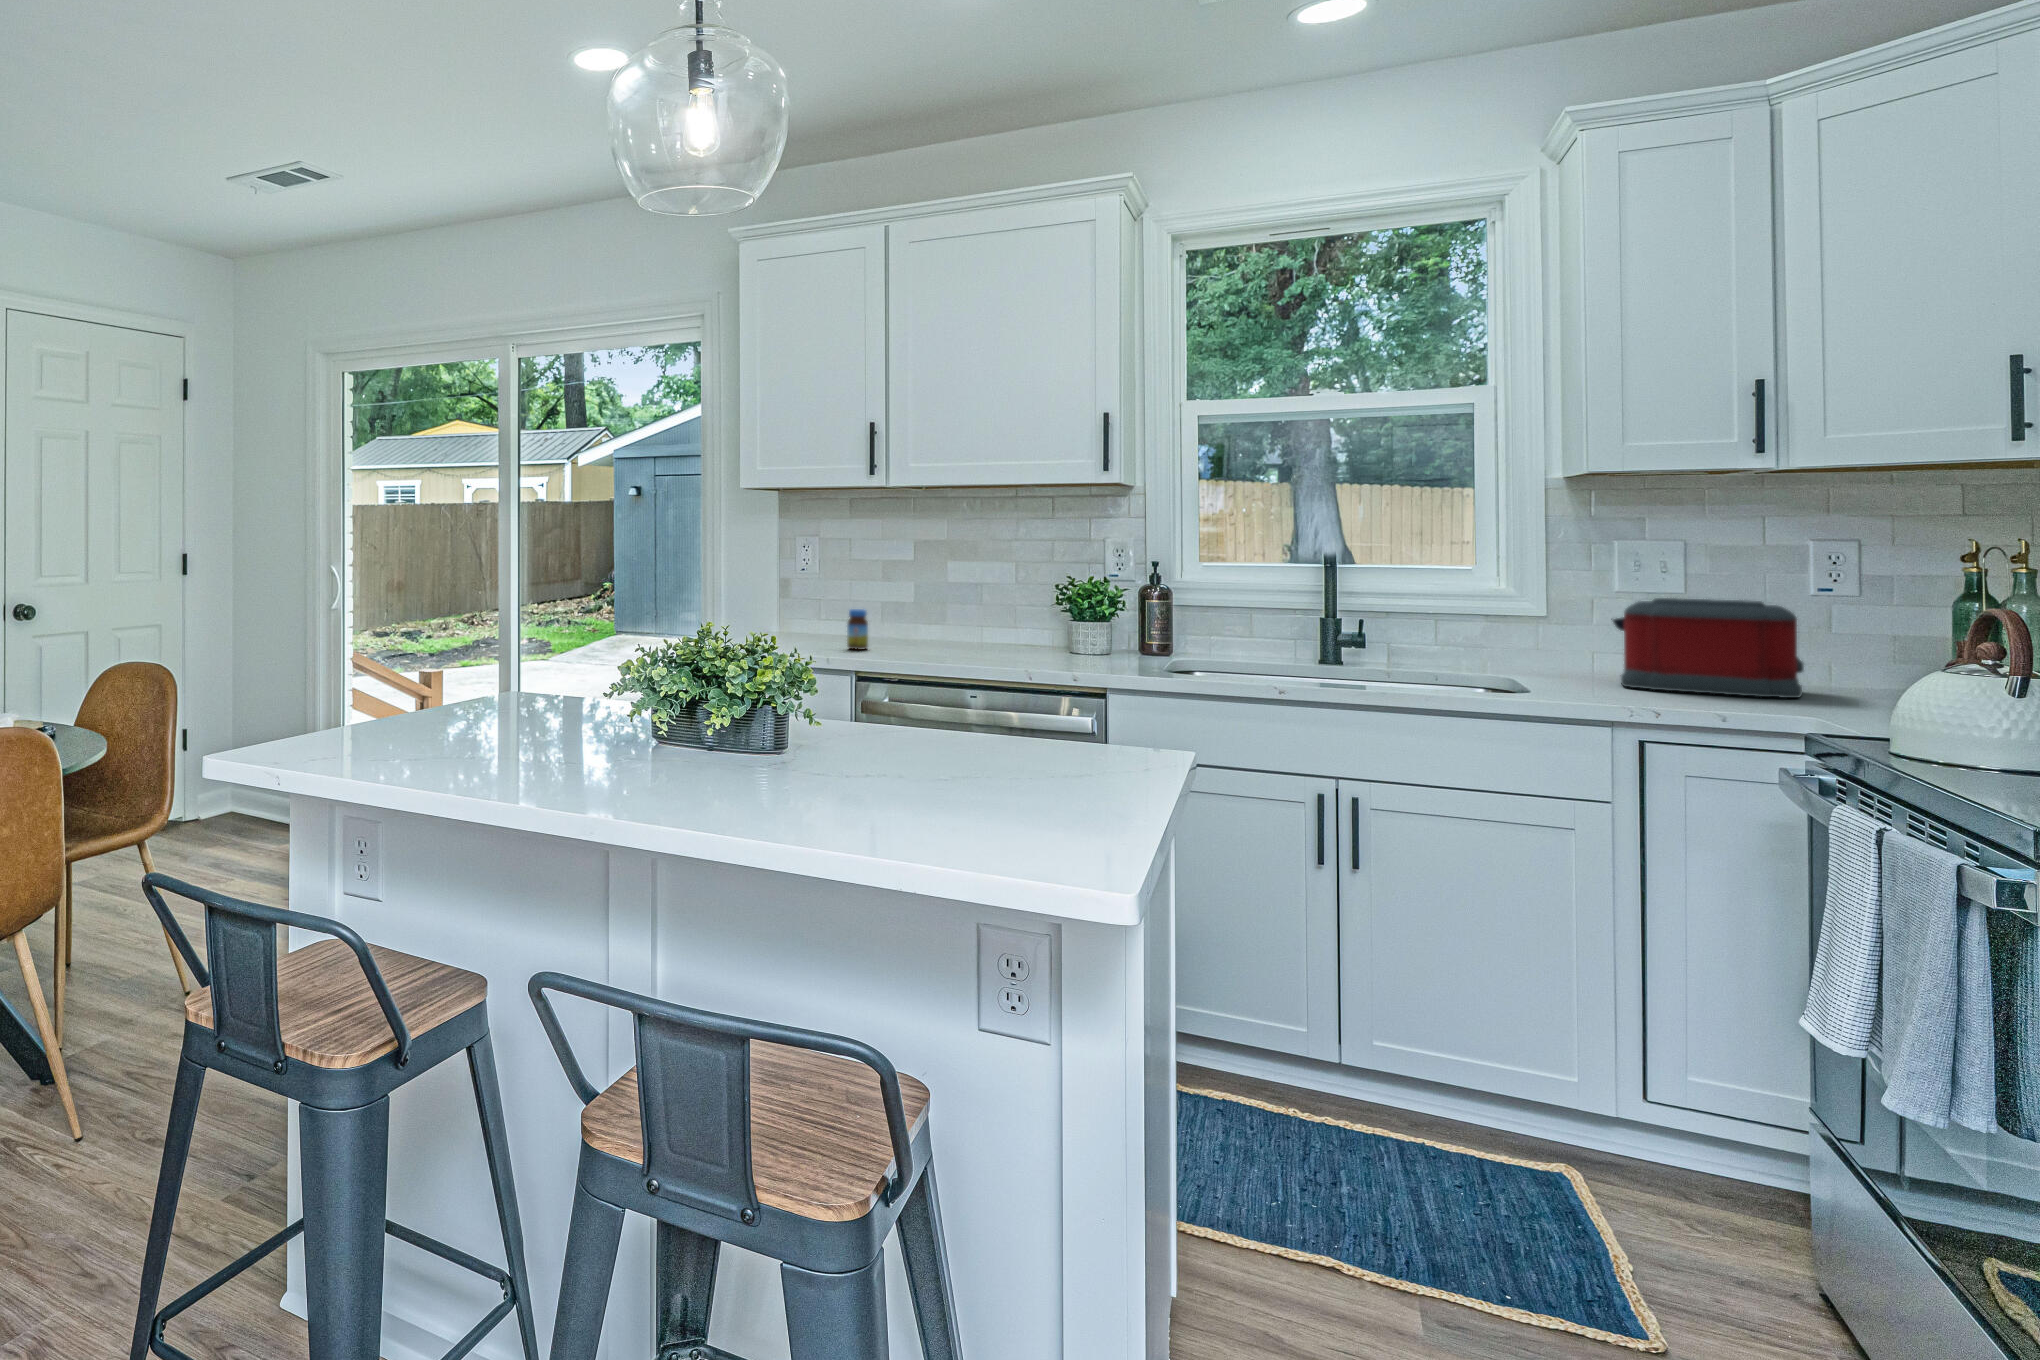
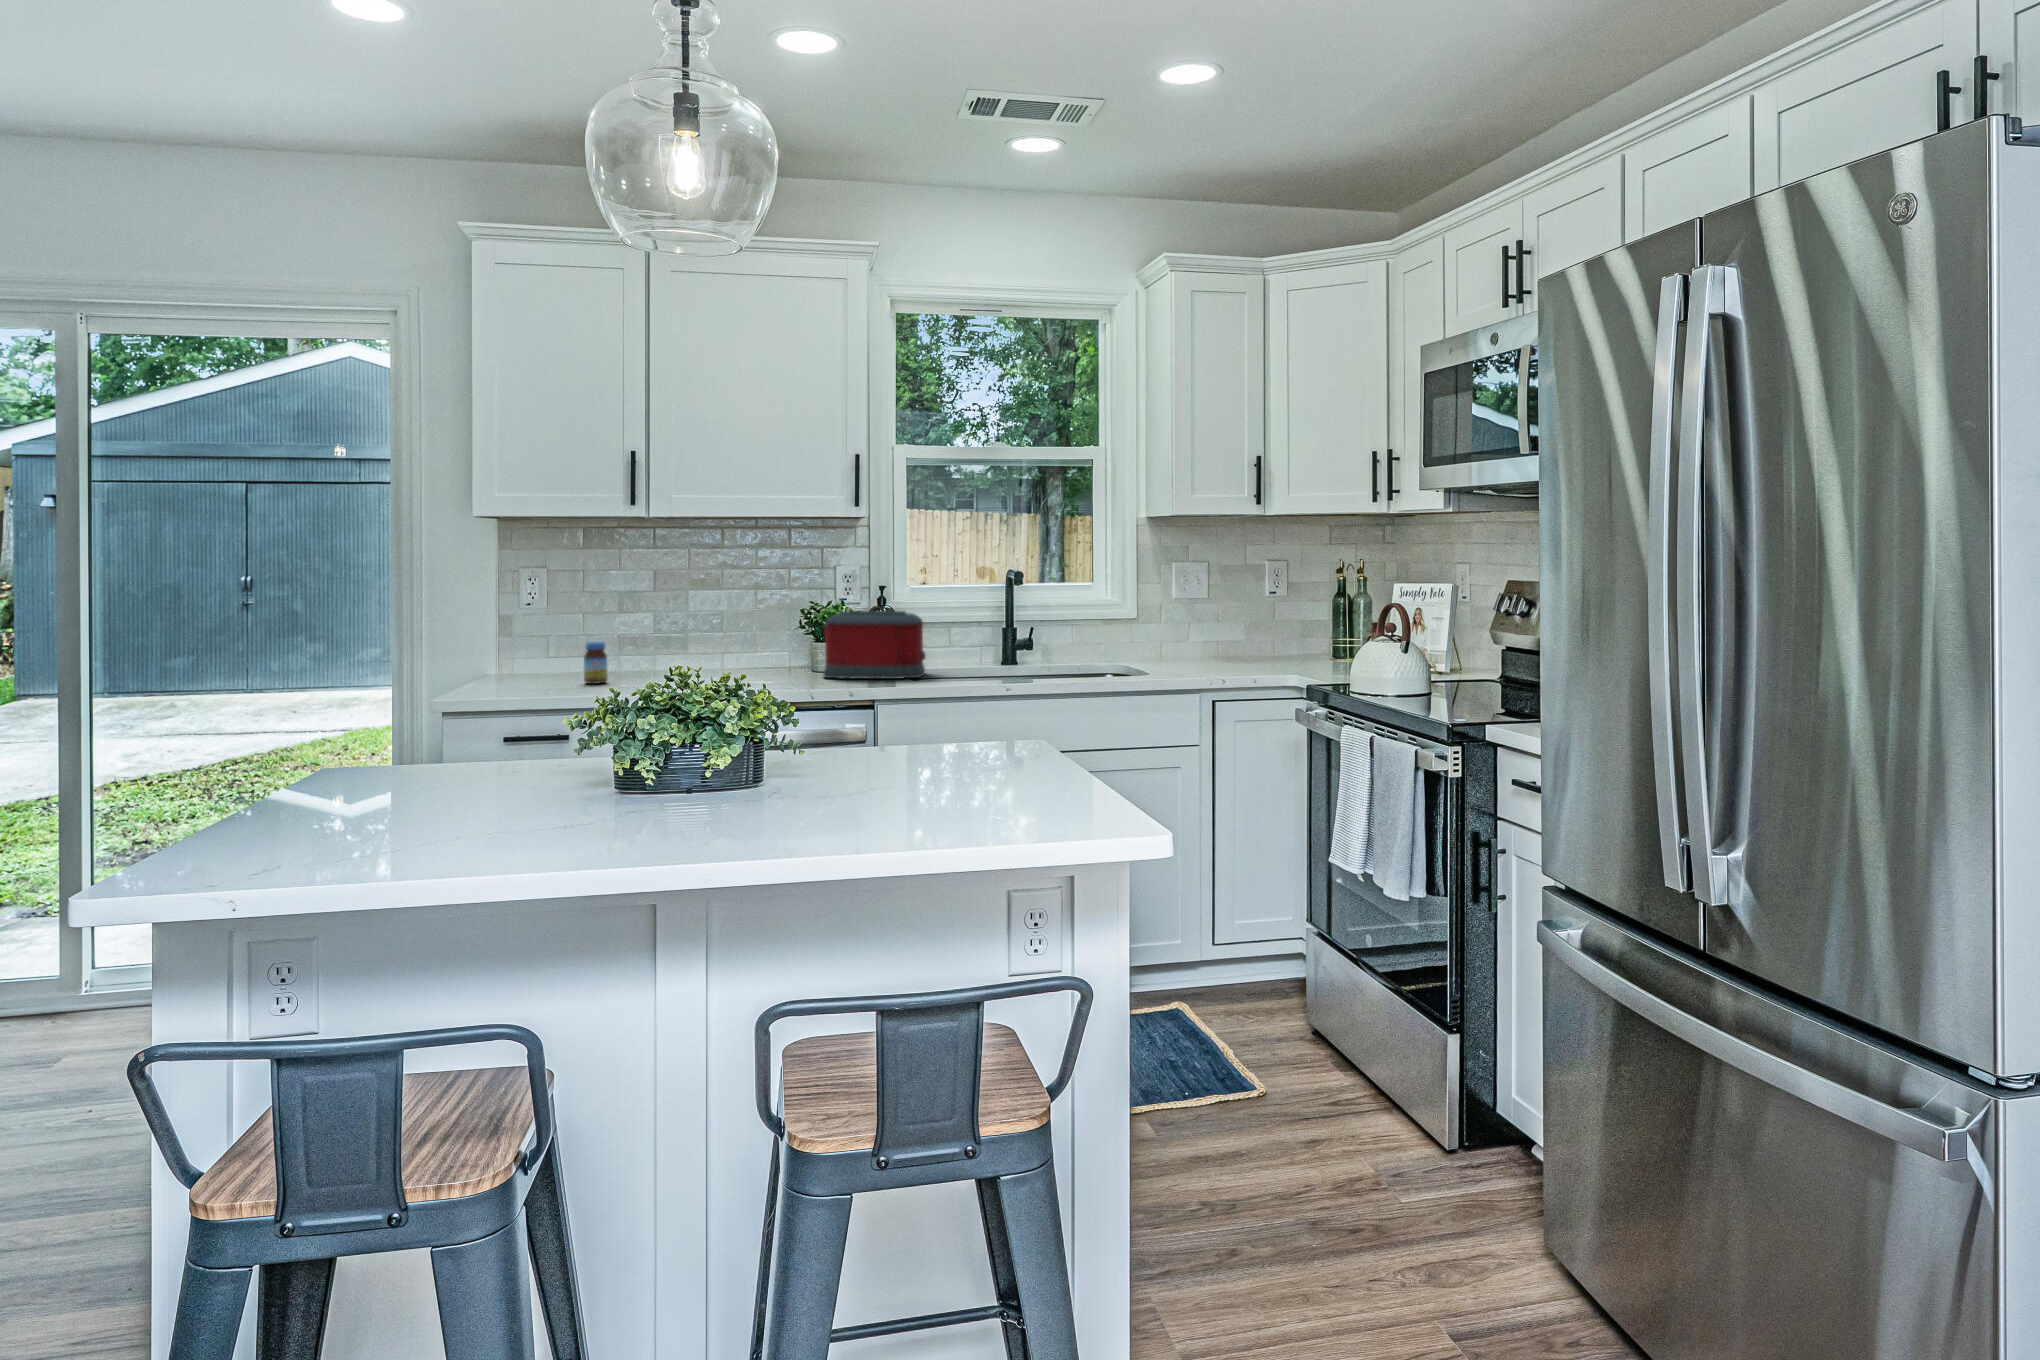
toaster: present [1611,598,1804,698] -> present [820,611,926,679]

